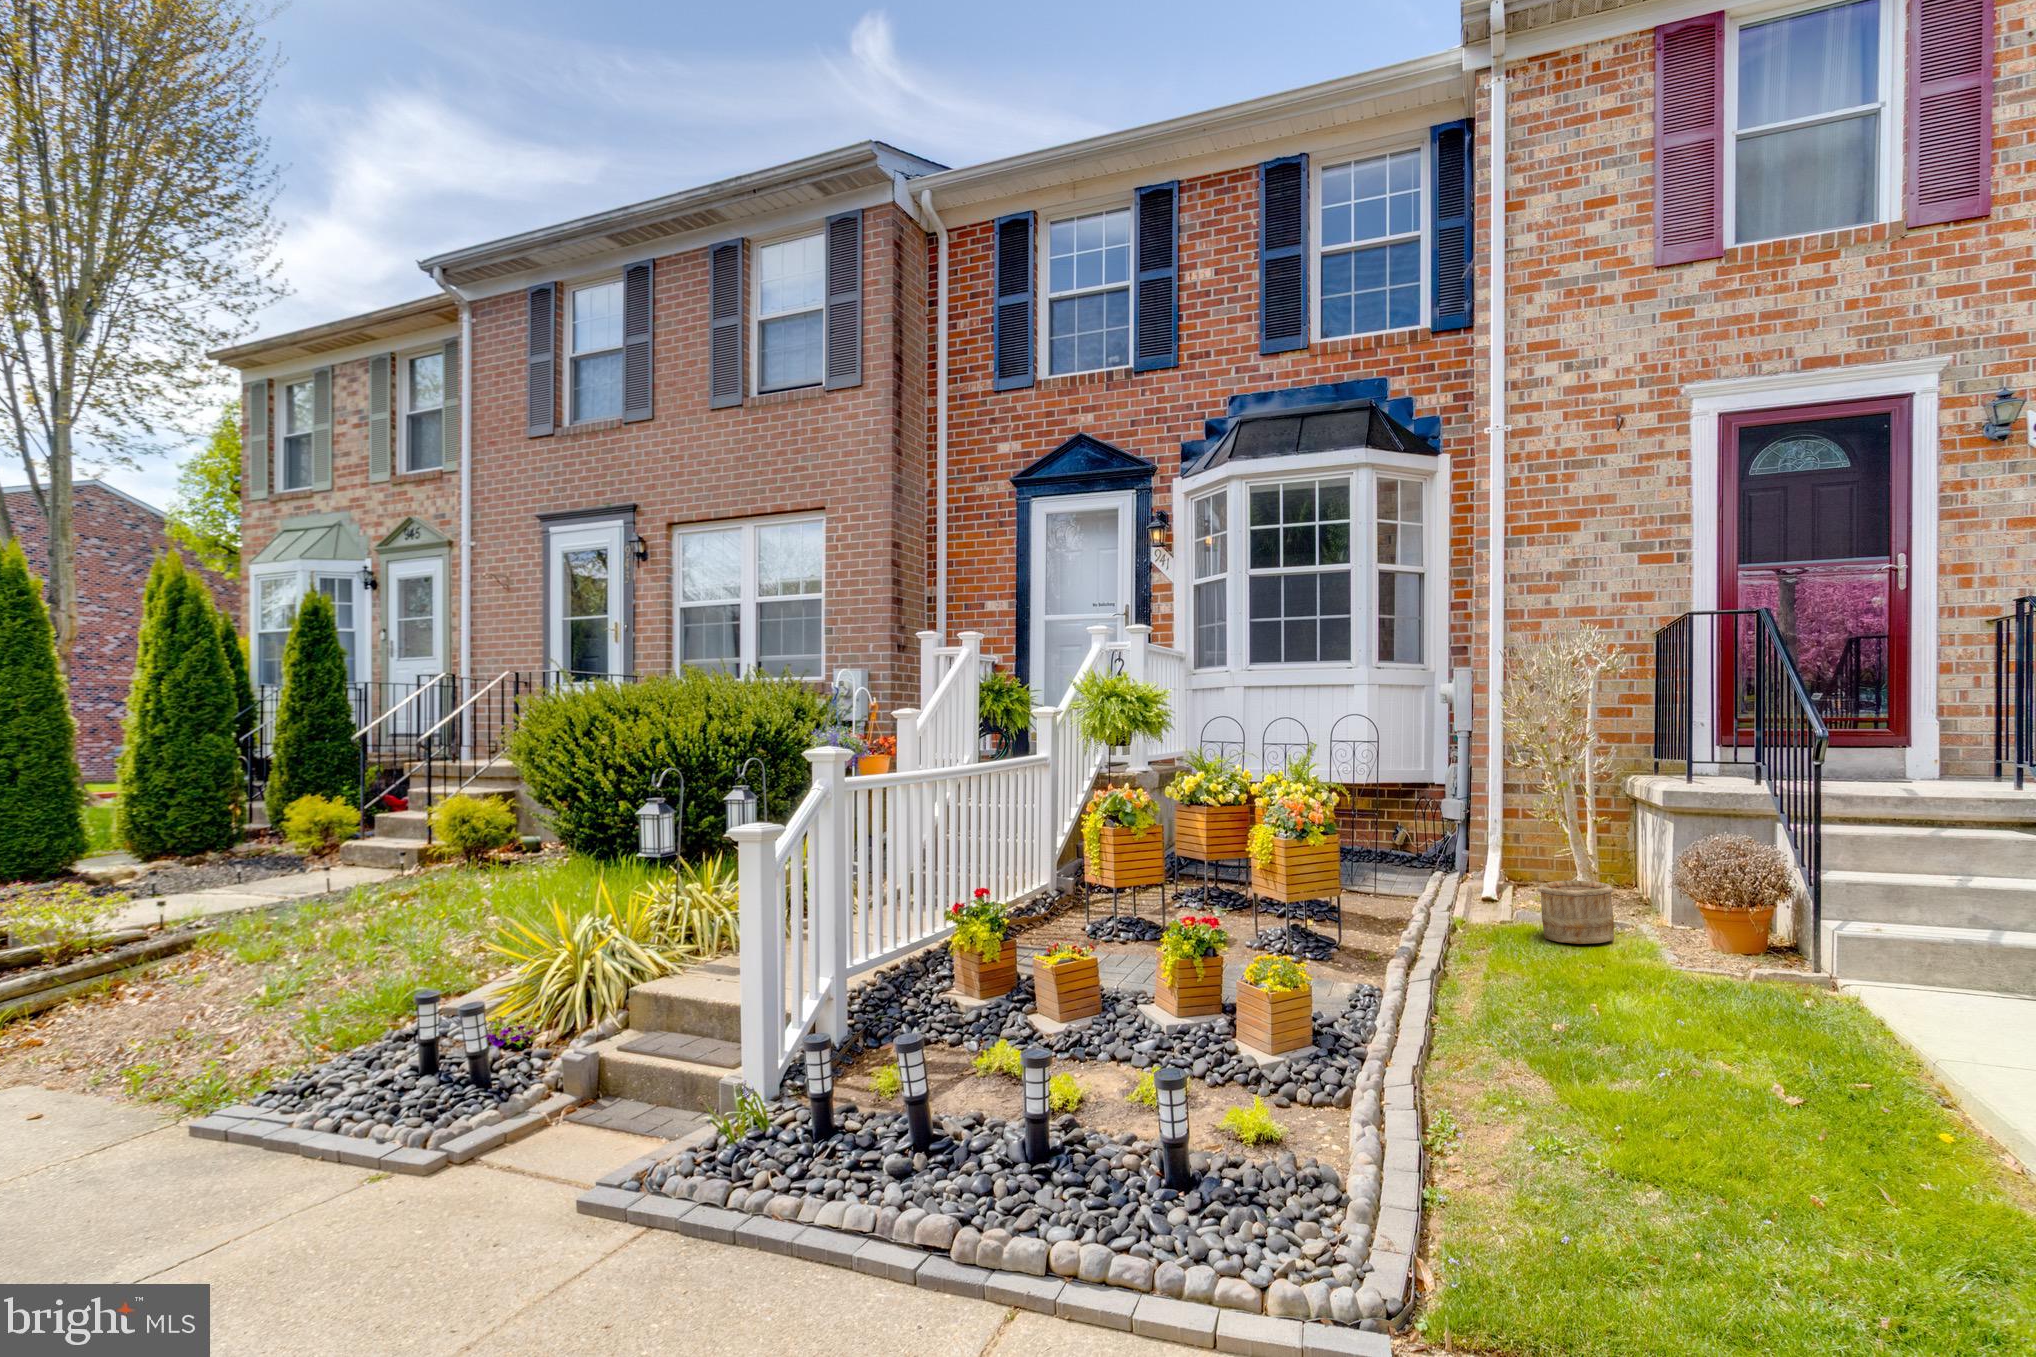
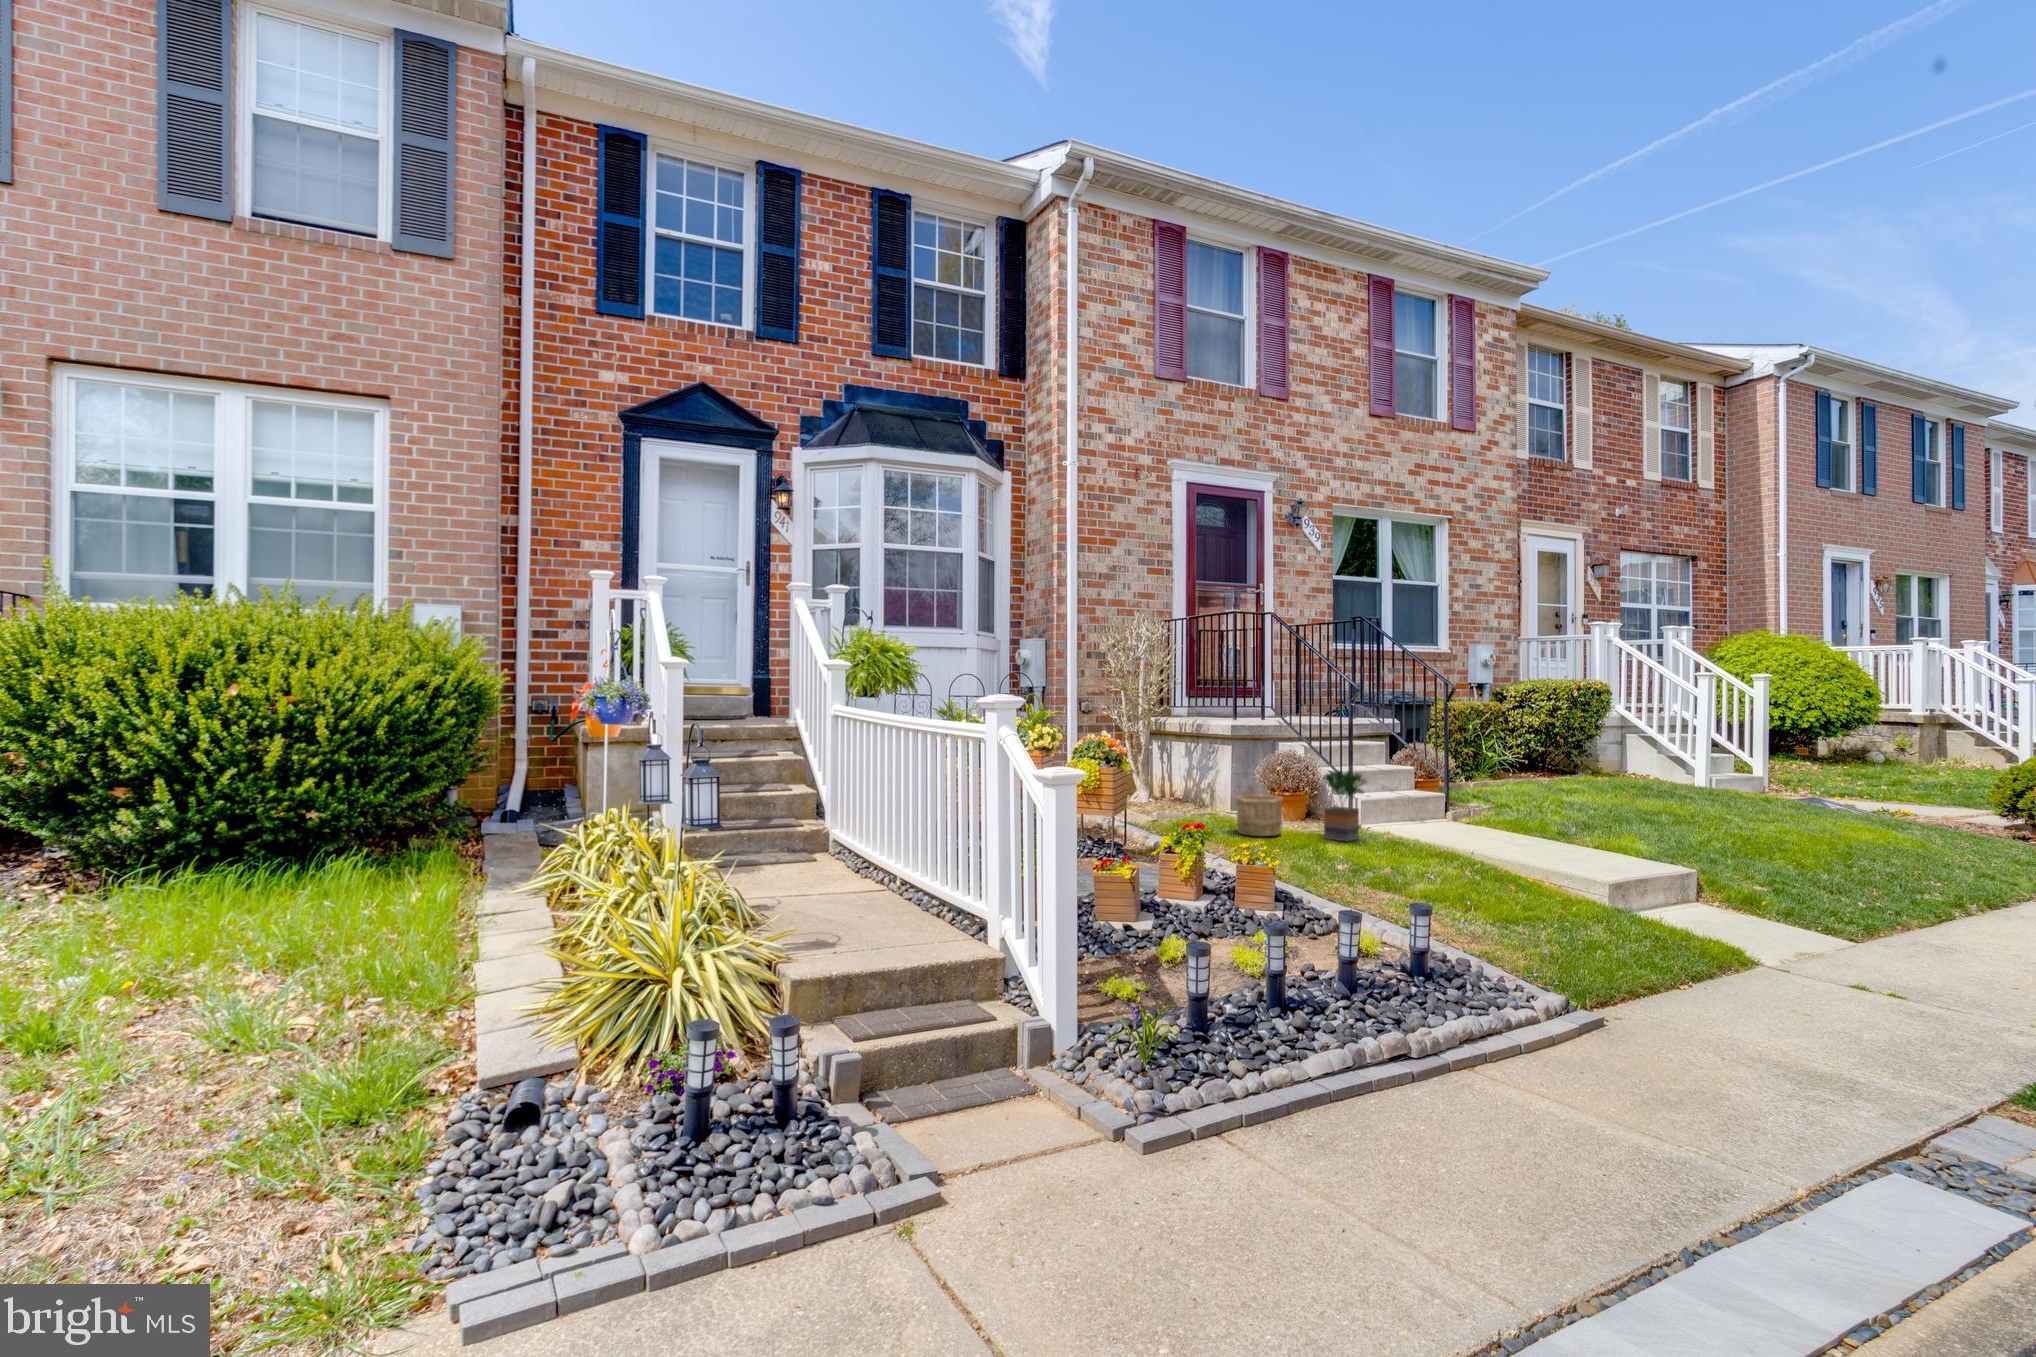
potted tree: none [1648,852,1739,967] -> present [1324,771,1366,842]

